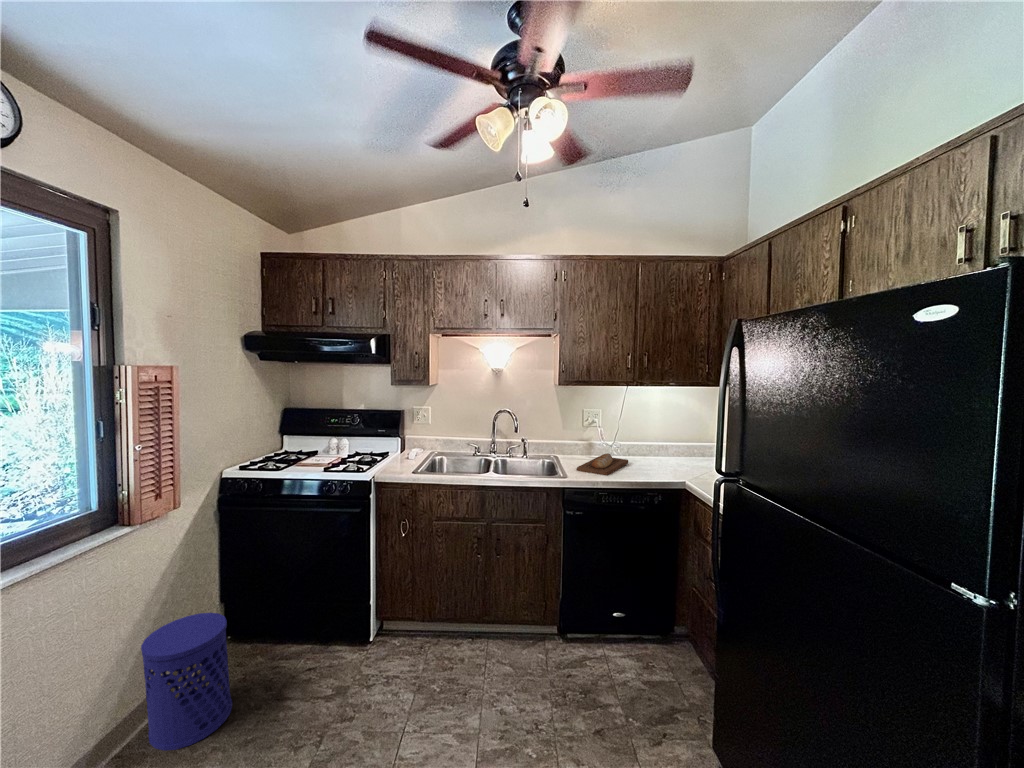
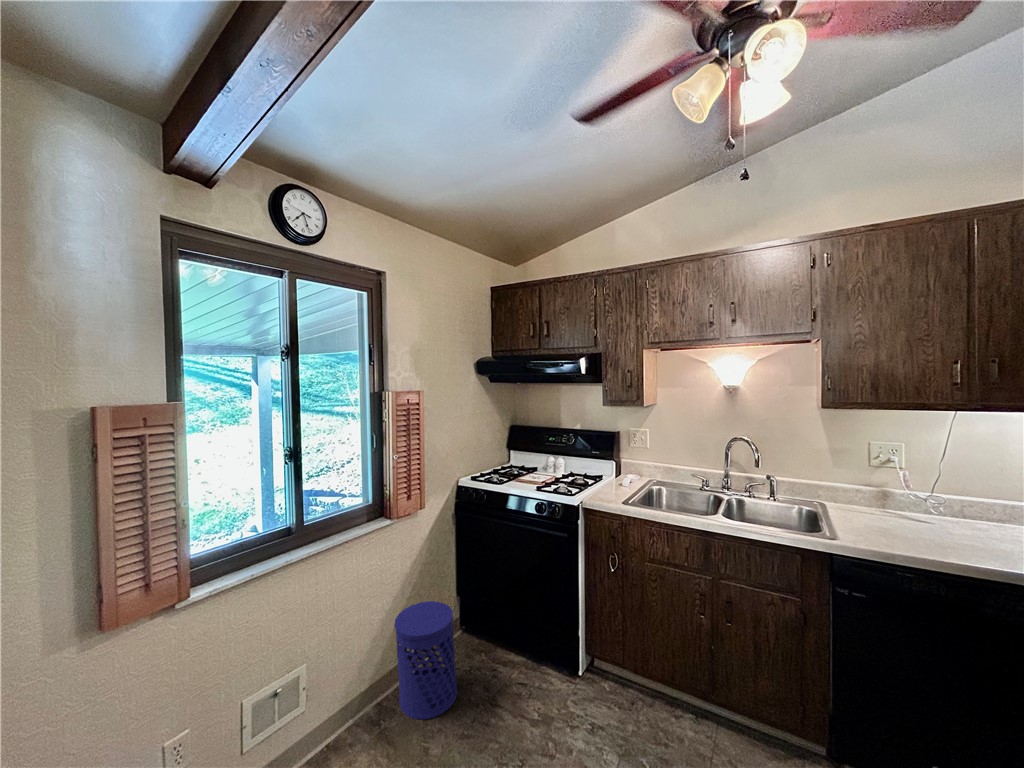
bread loaf: present [576,453,628,475] -> none [856,511,963,549]

